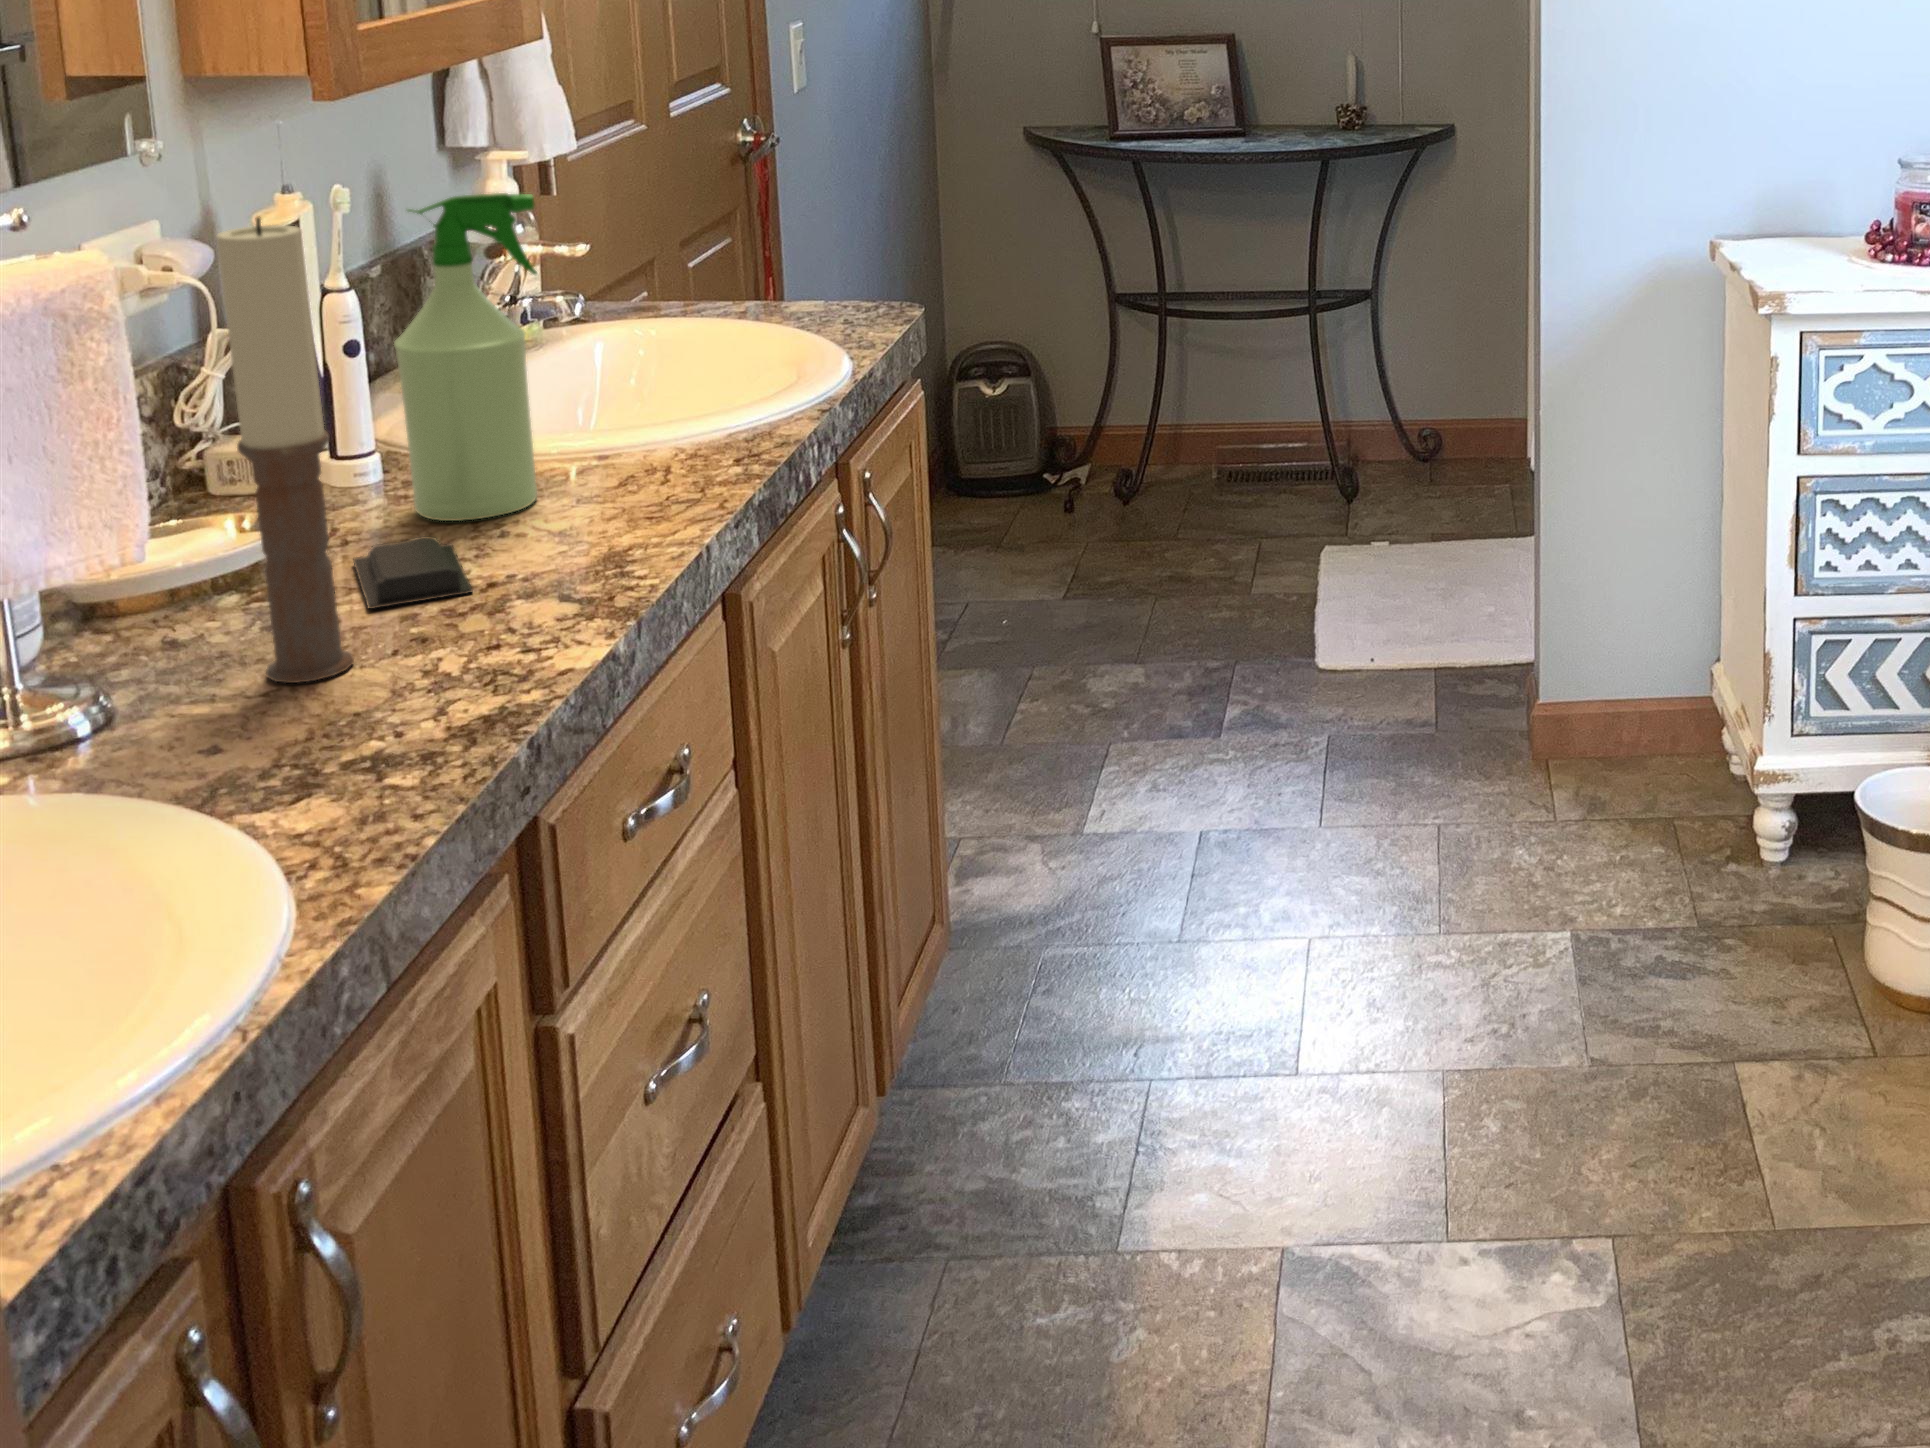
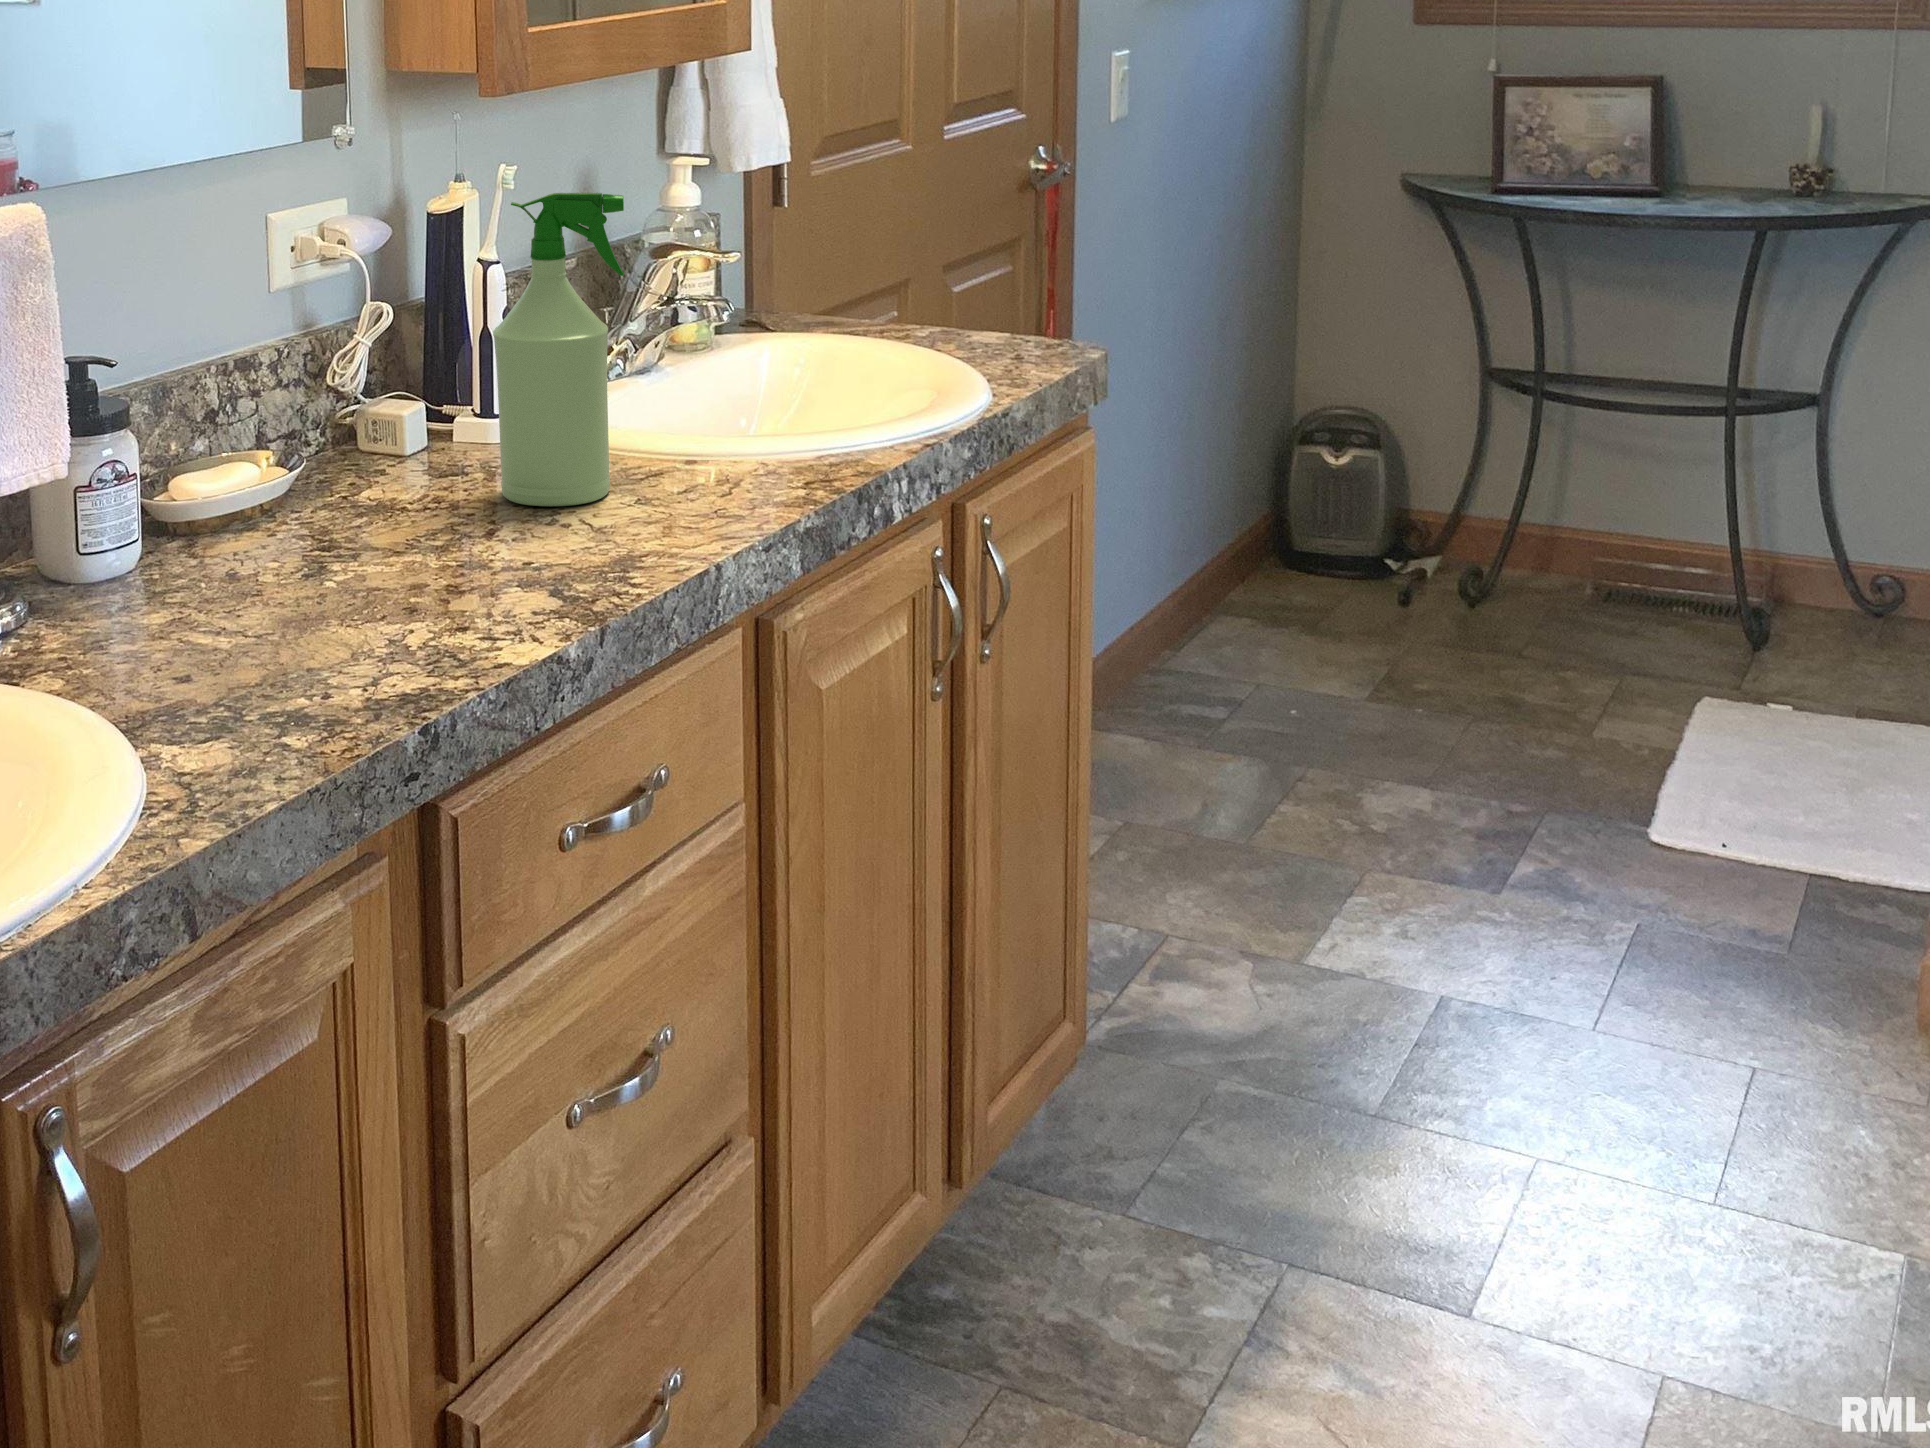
candle: present [217,217,354,683] -> none [258,195,351,633]
soap bar: present [353,536,472,609] -> none [398,515,506,576]

